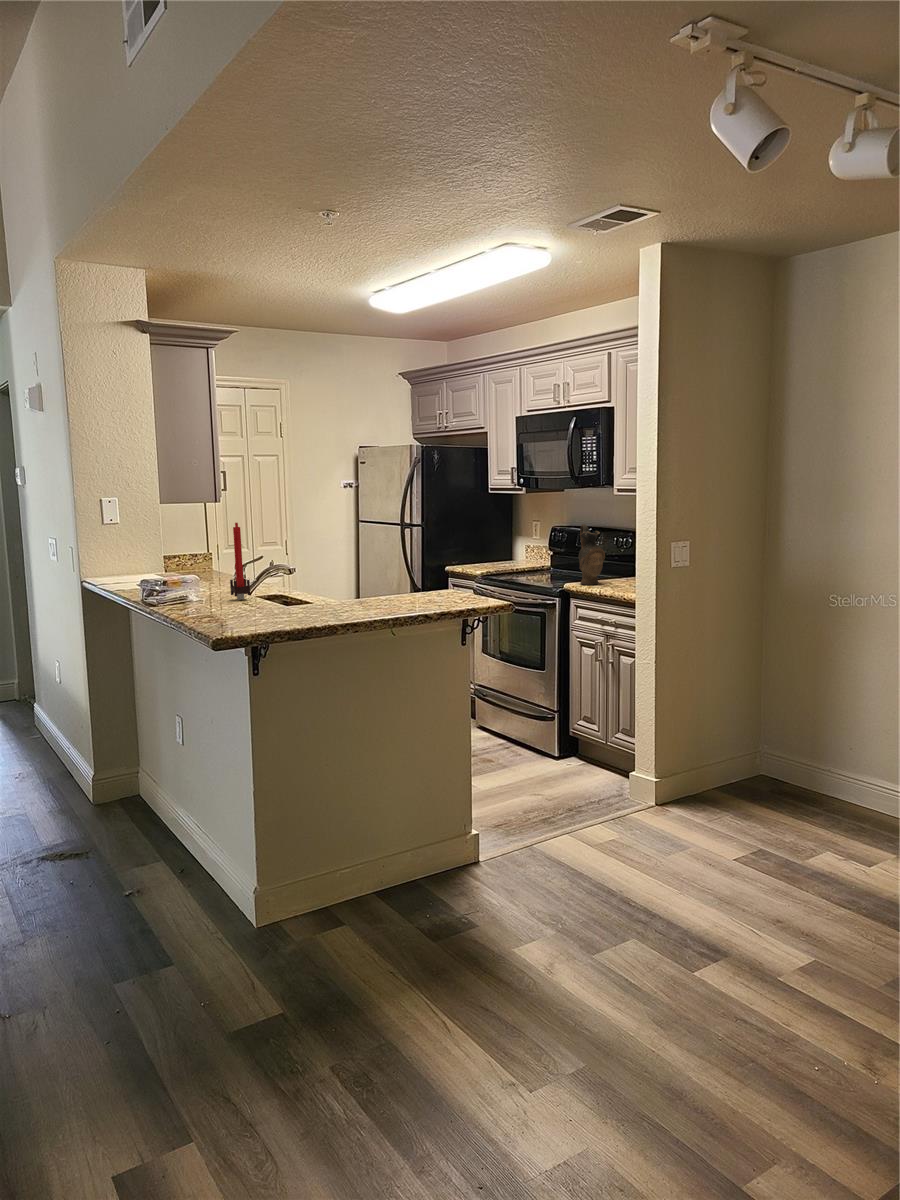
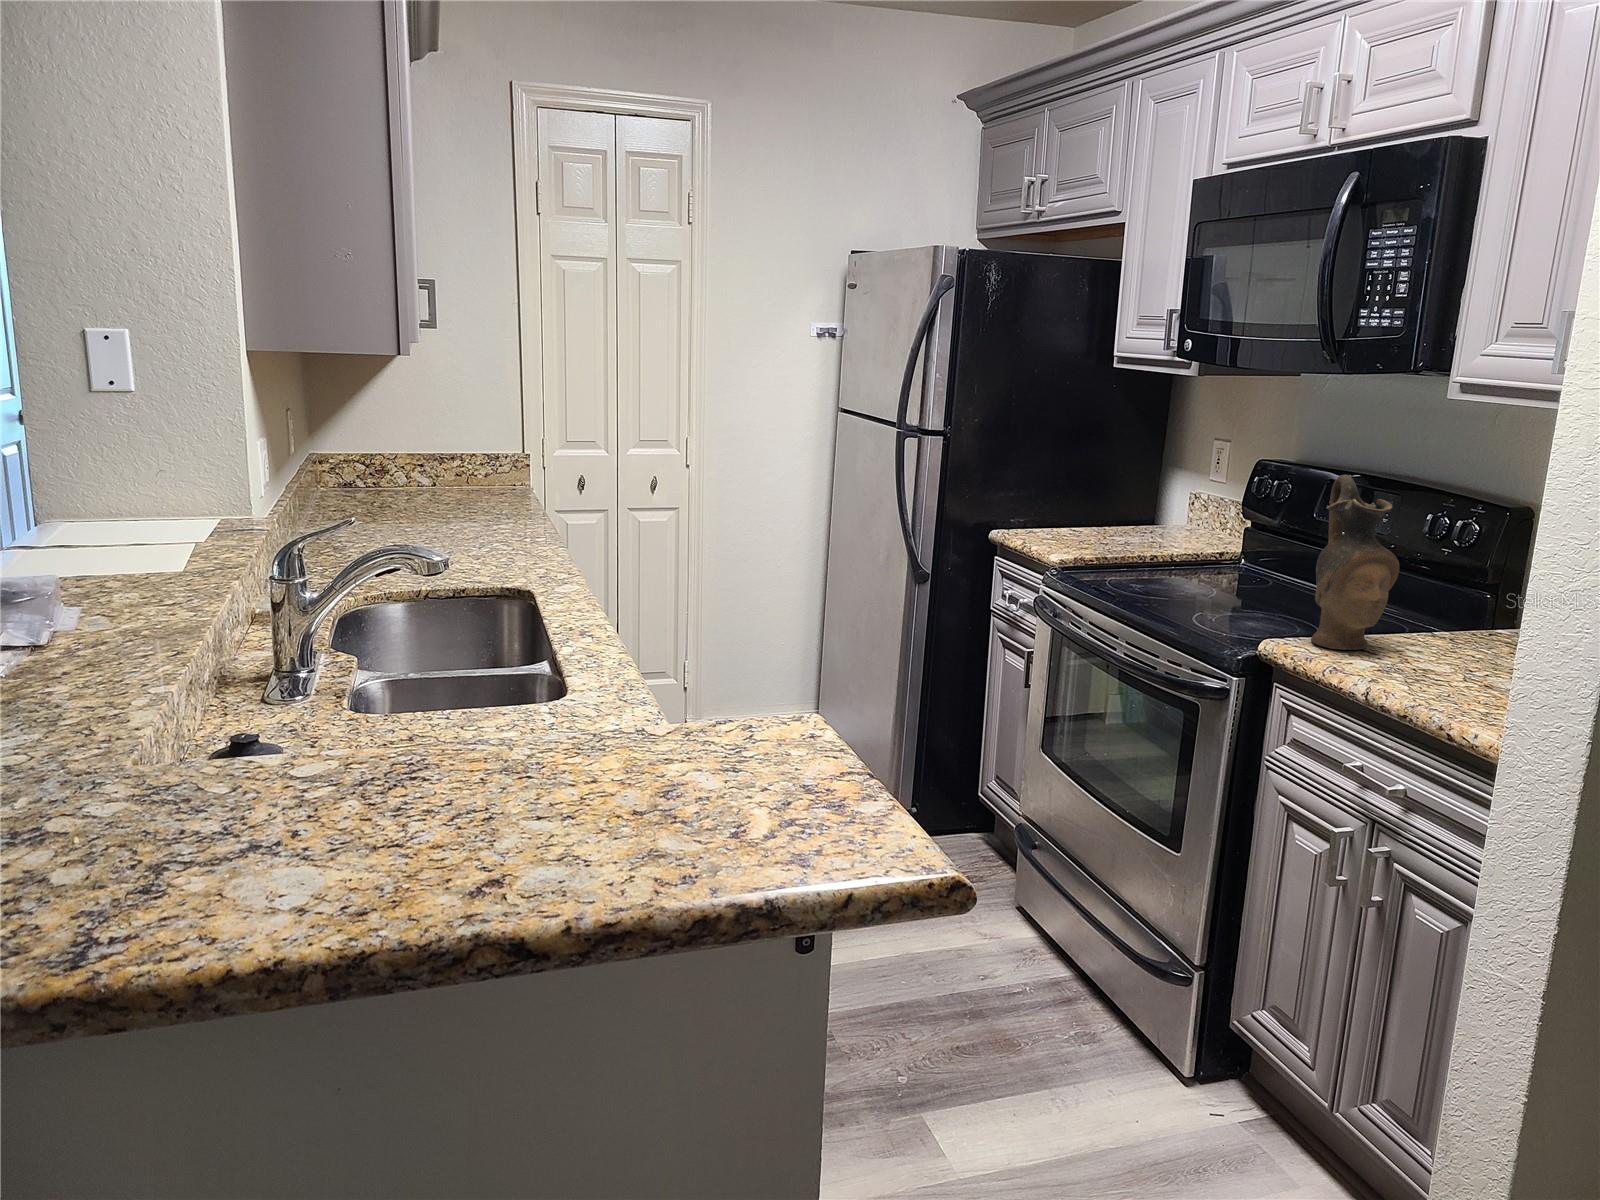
candle: present [230,523,250,600] -> none [53,415,134,672]

